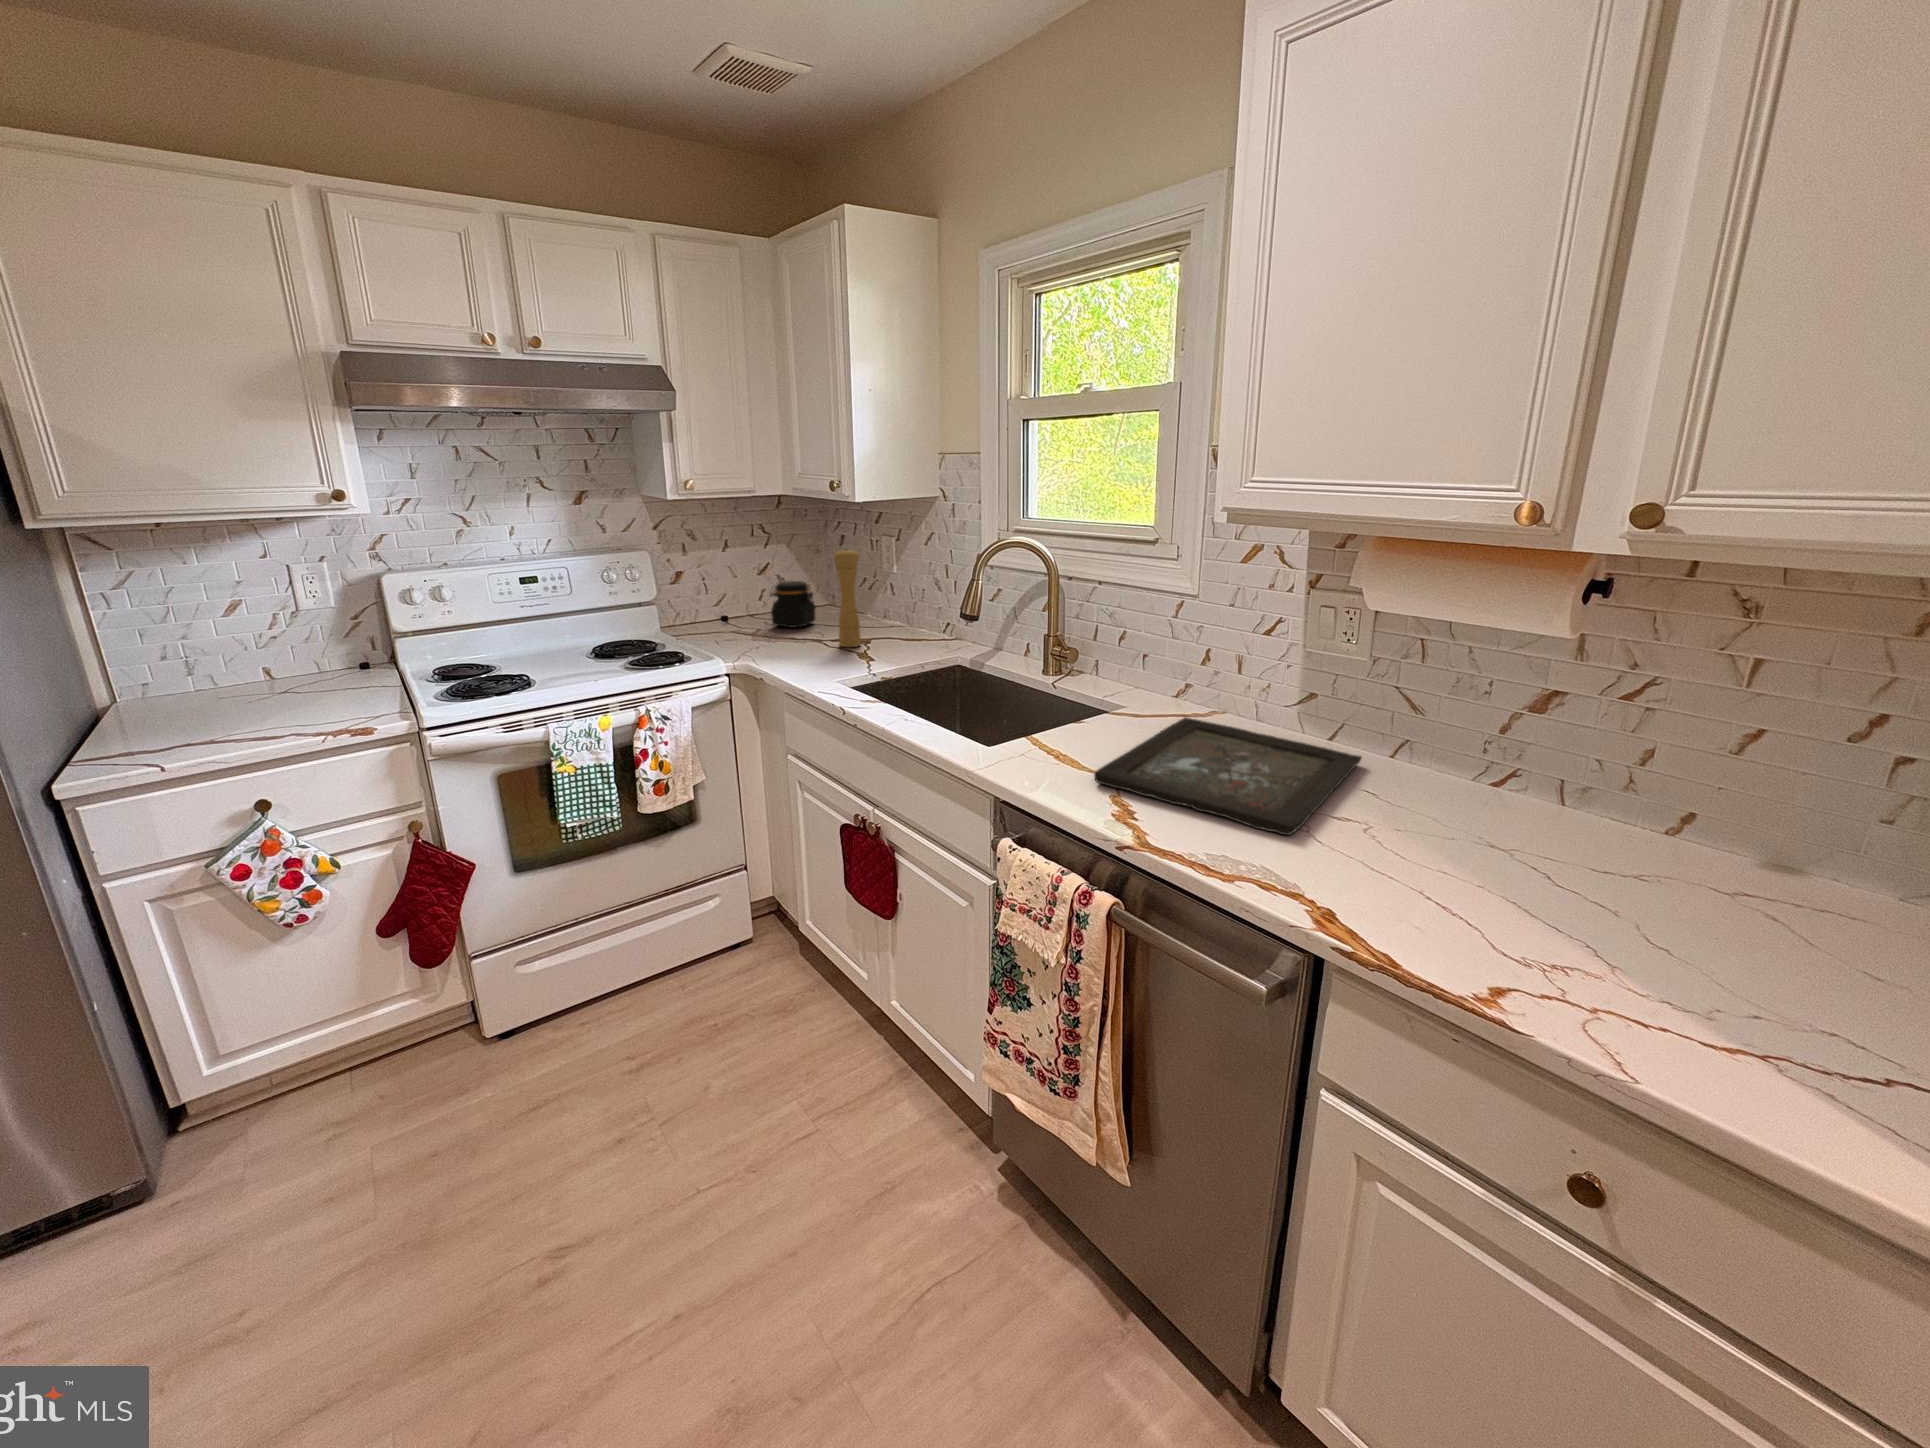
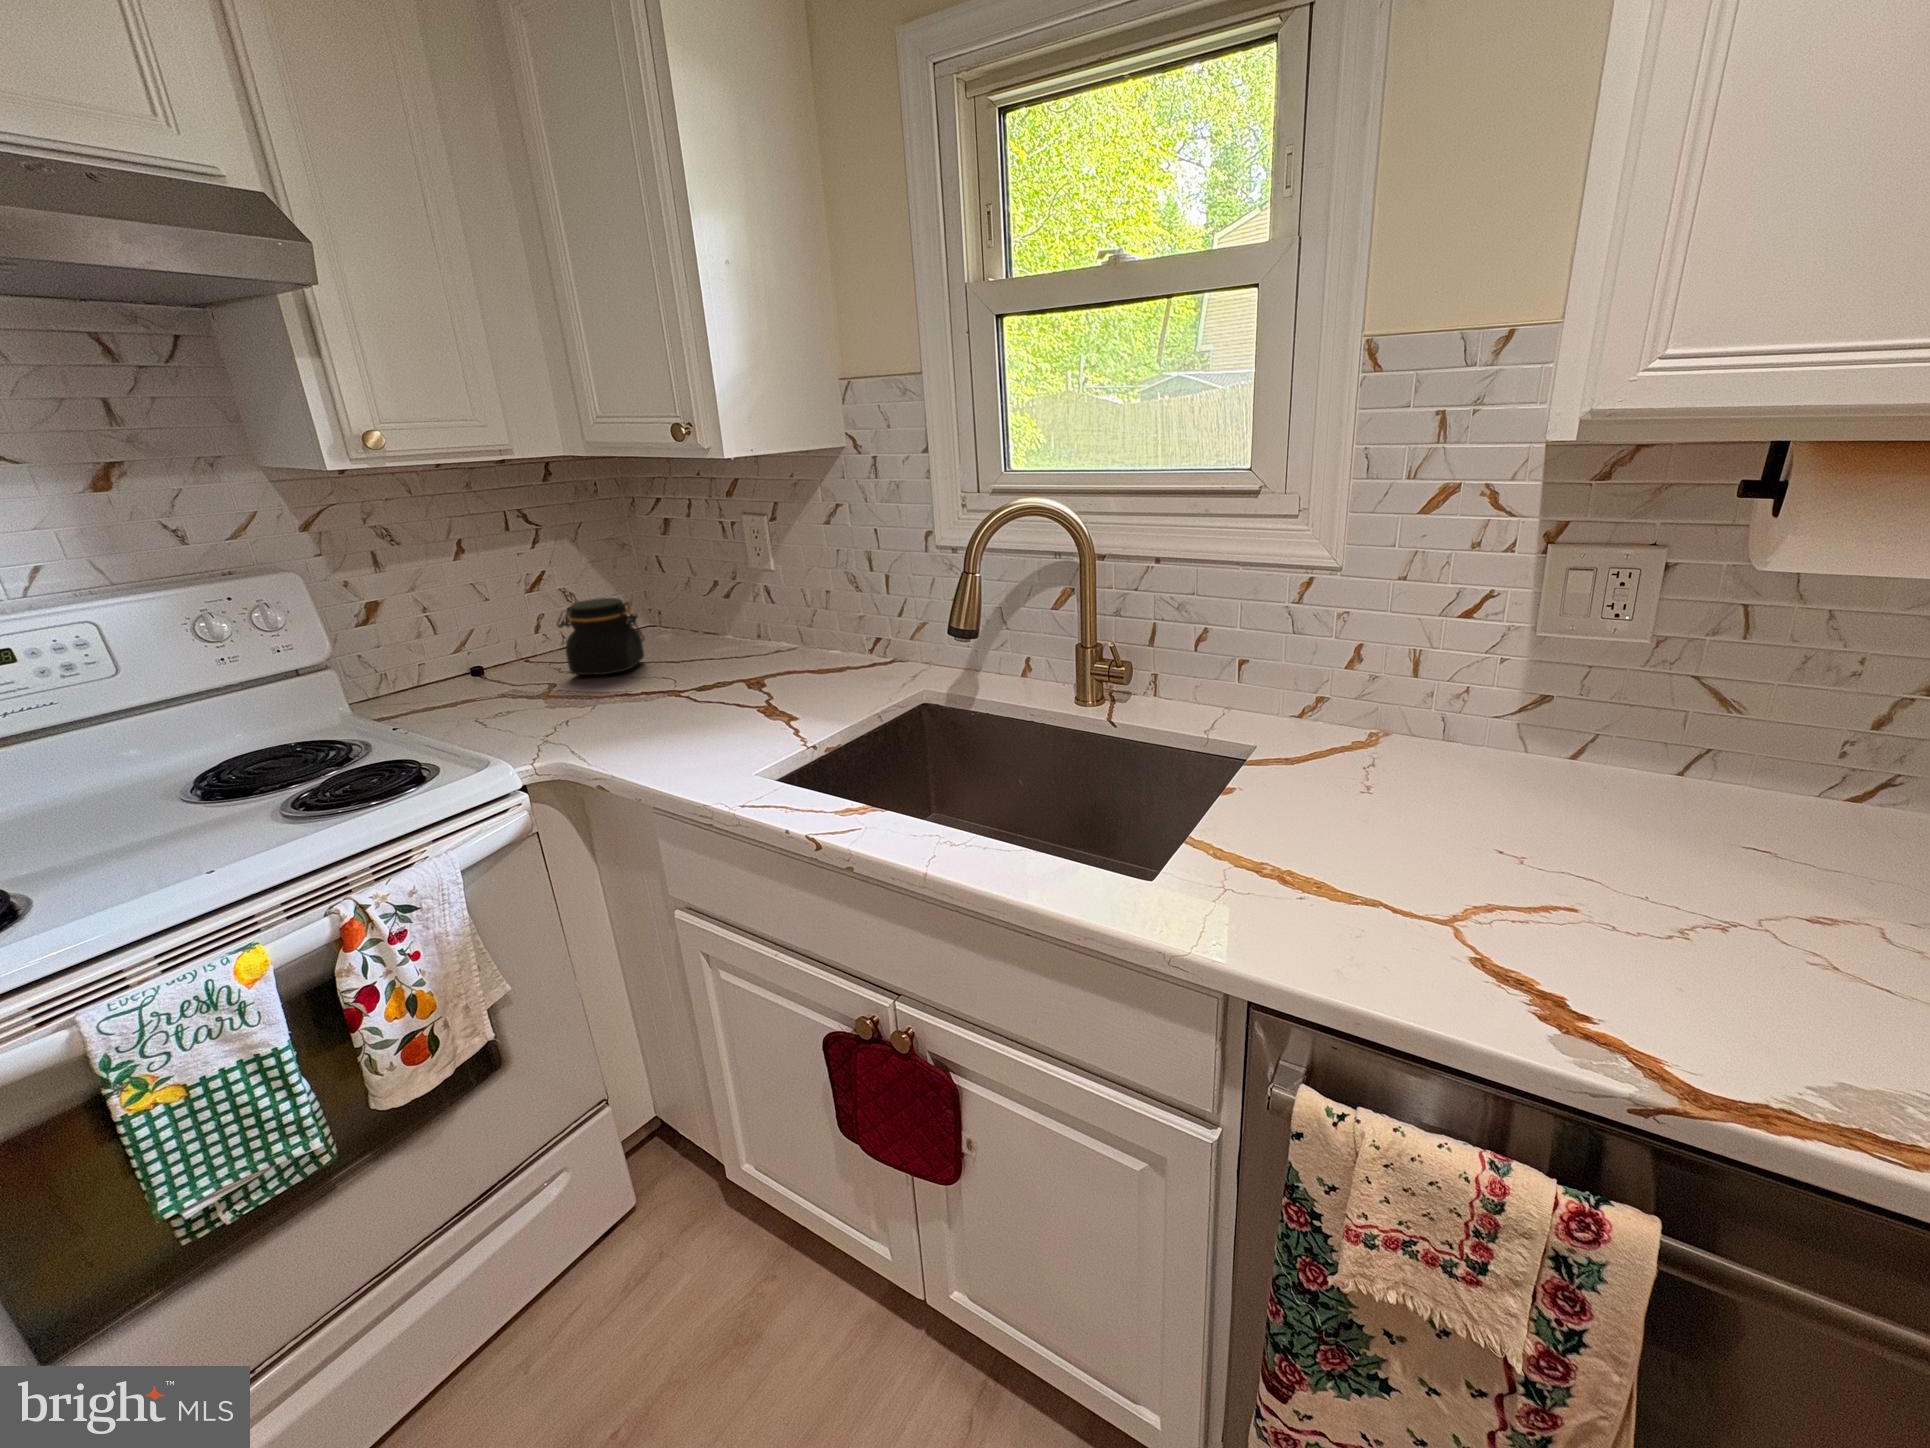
pepper mill: present [834,549,861,647] -> none [690,539,752,700]
tray: present [1094,717,1362,835] -> none [1380,756,1862,986]

